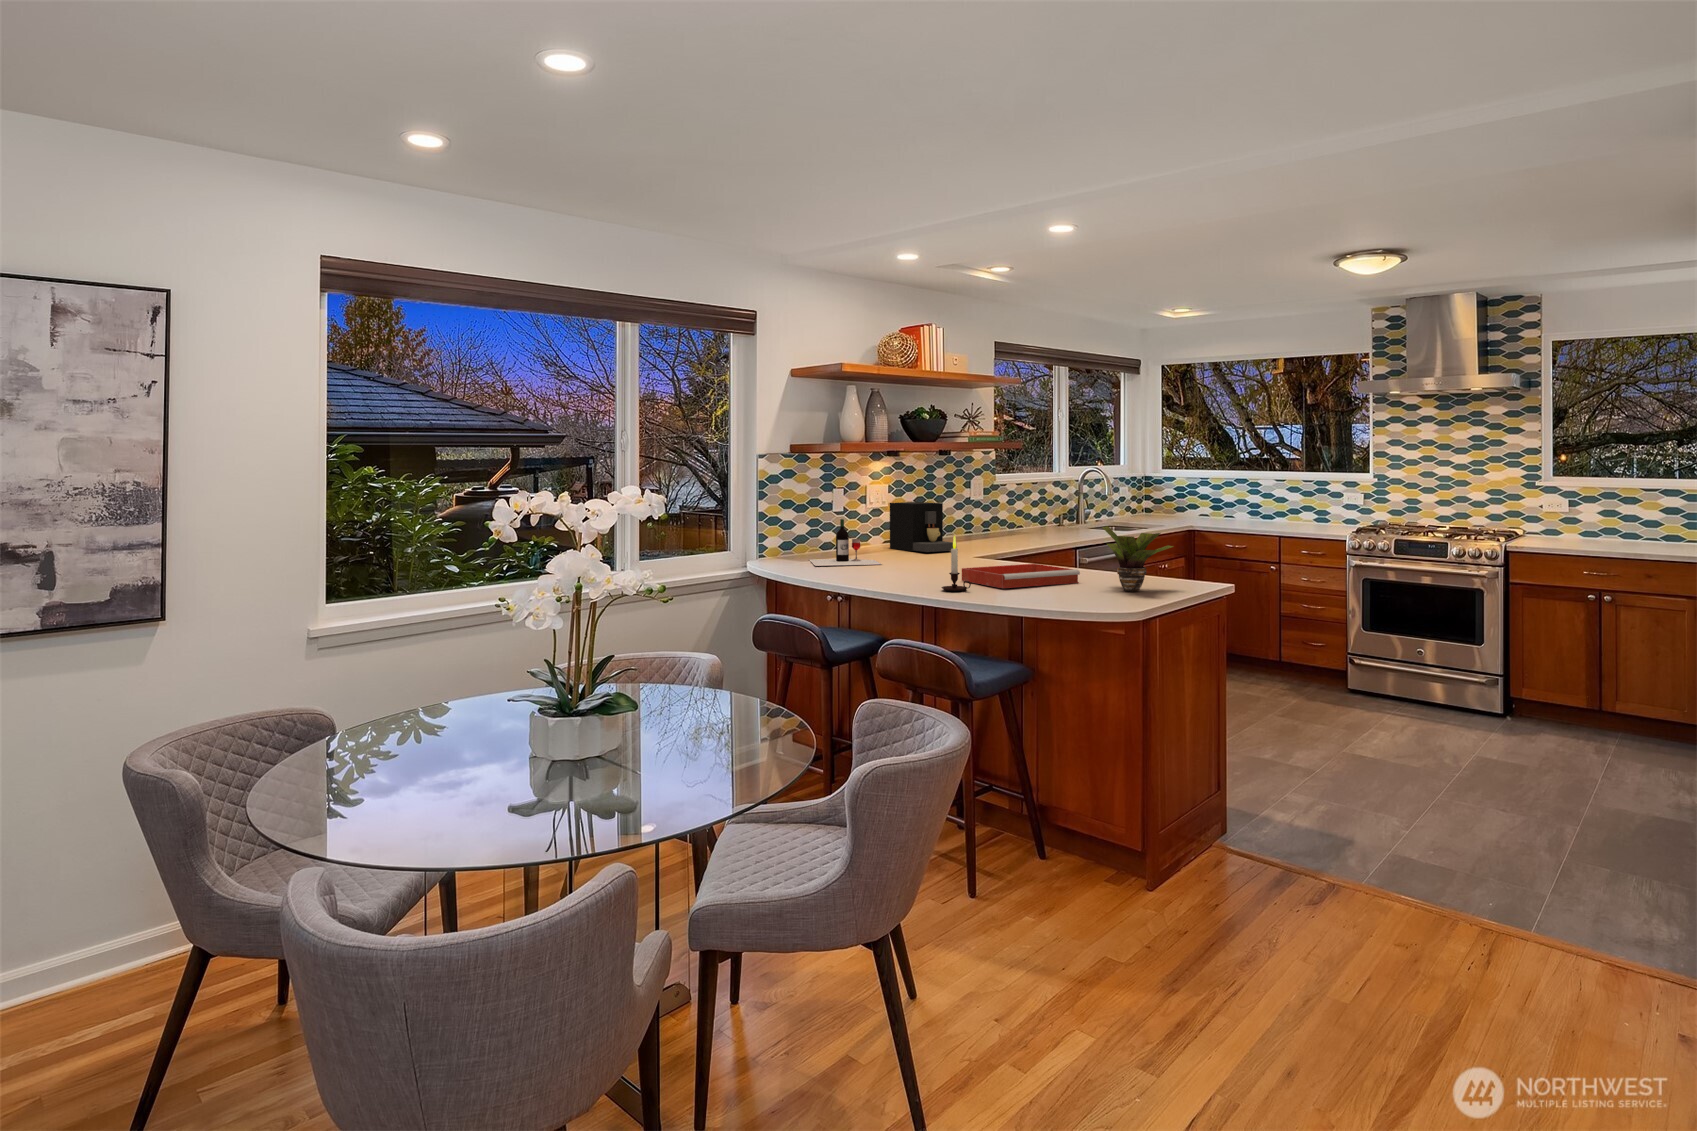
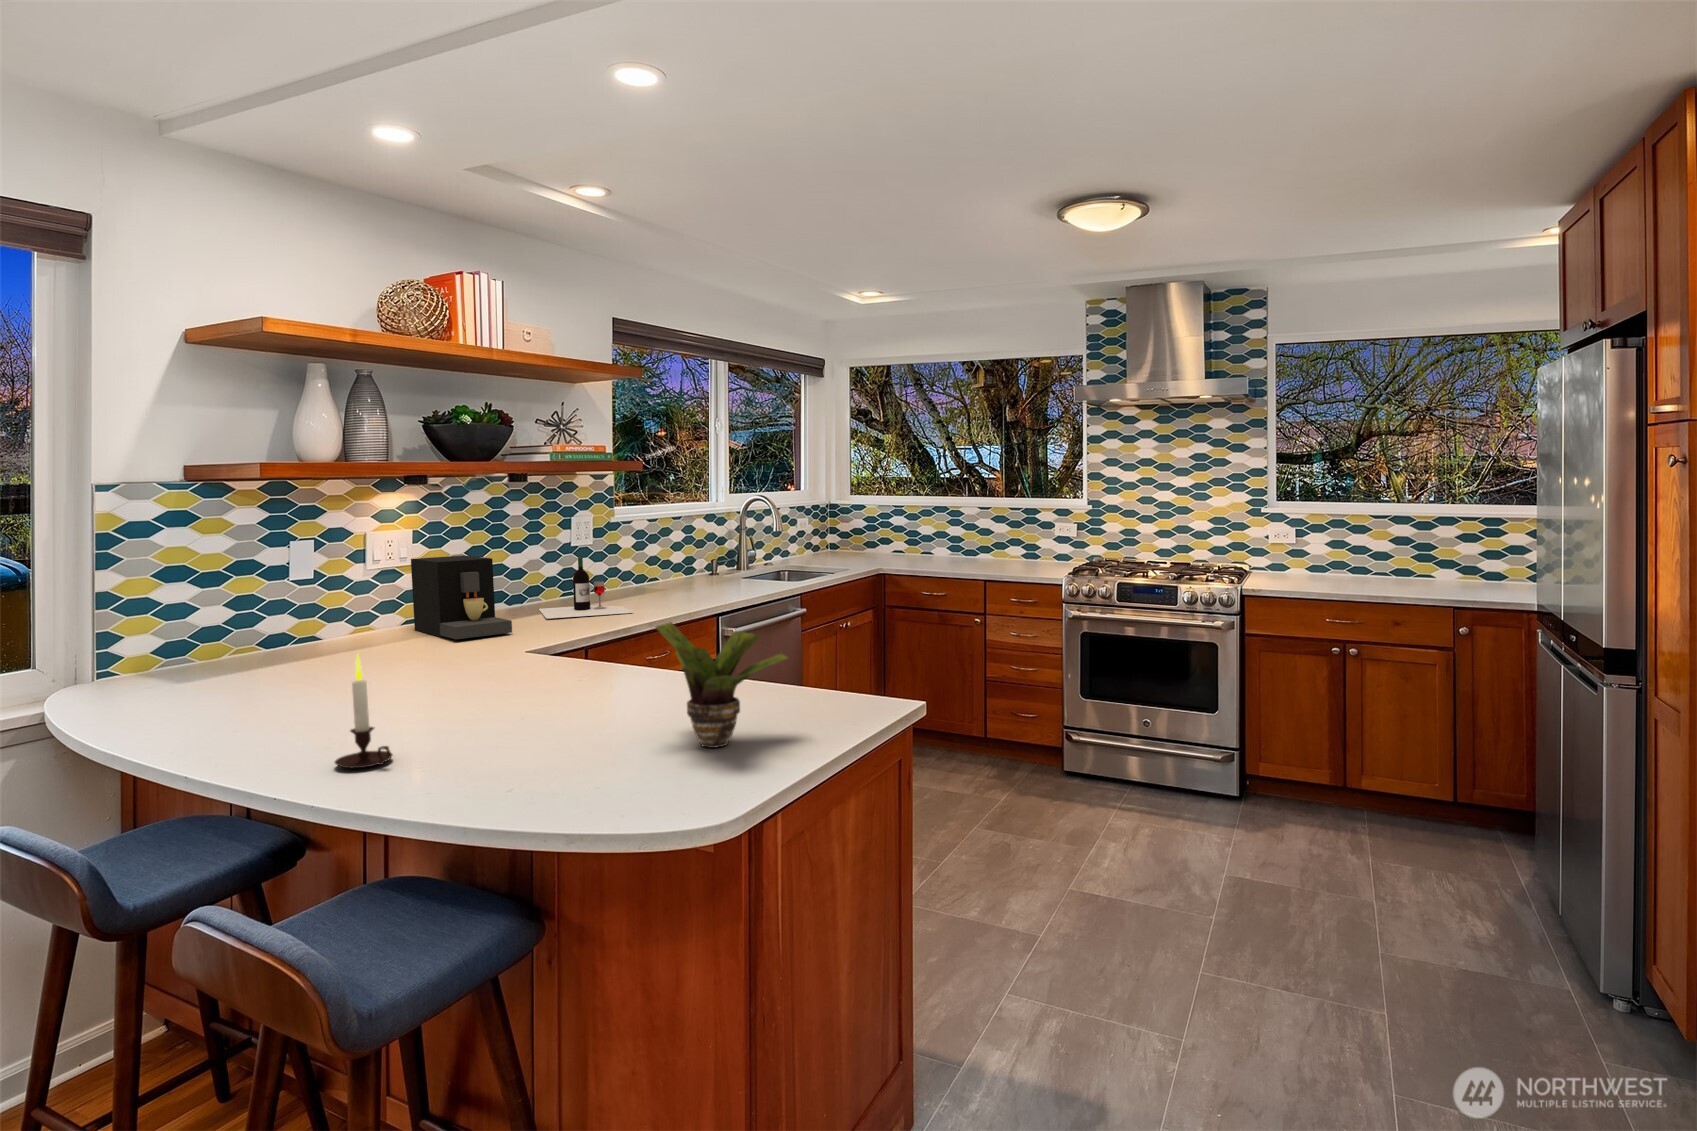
wine bottle: present [810,519,881,566] -> present [539,557,632,619]
tray: present [962,564,1080,588] -> none [419,677,638,752]

